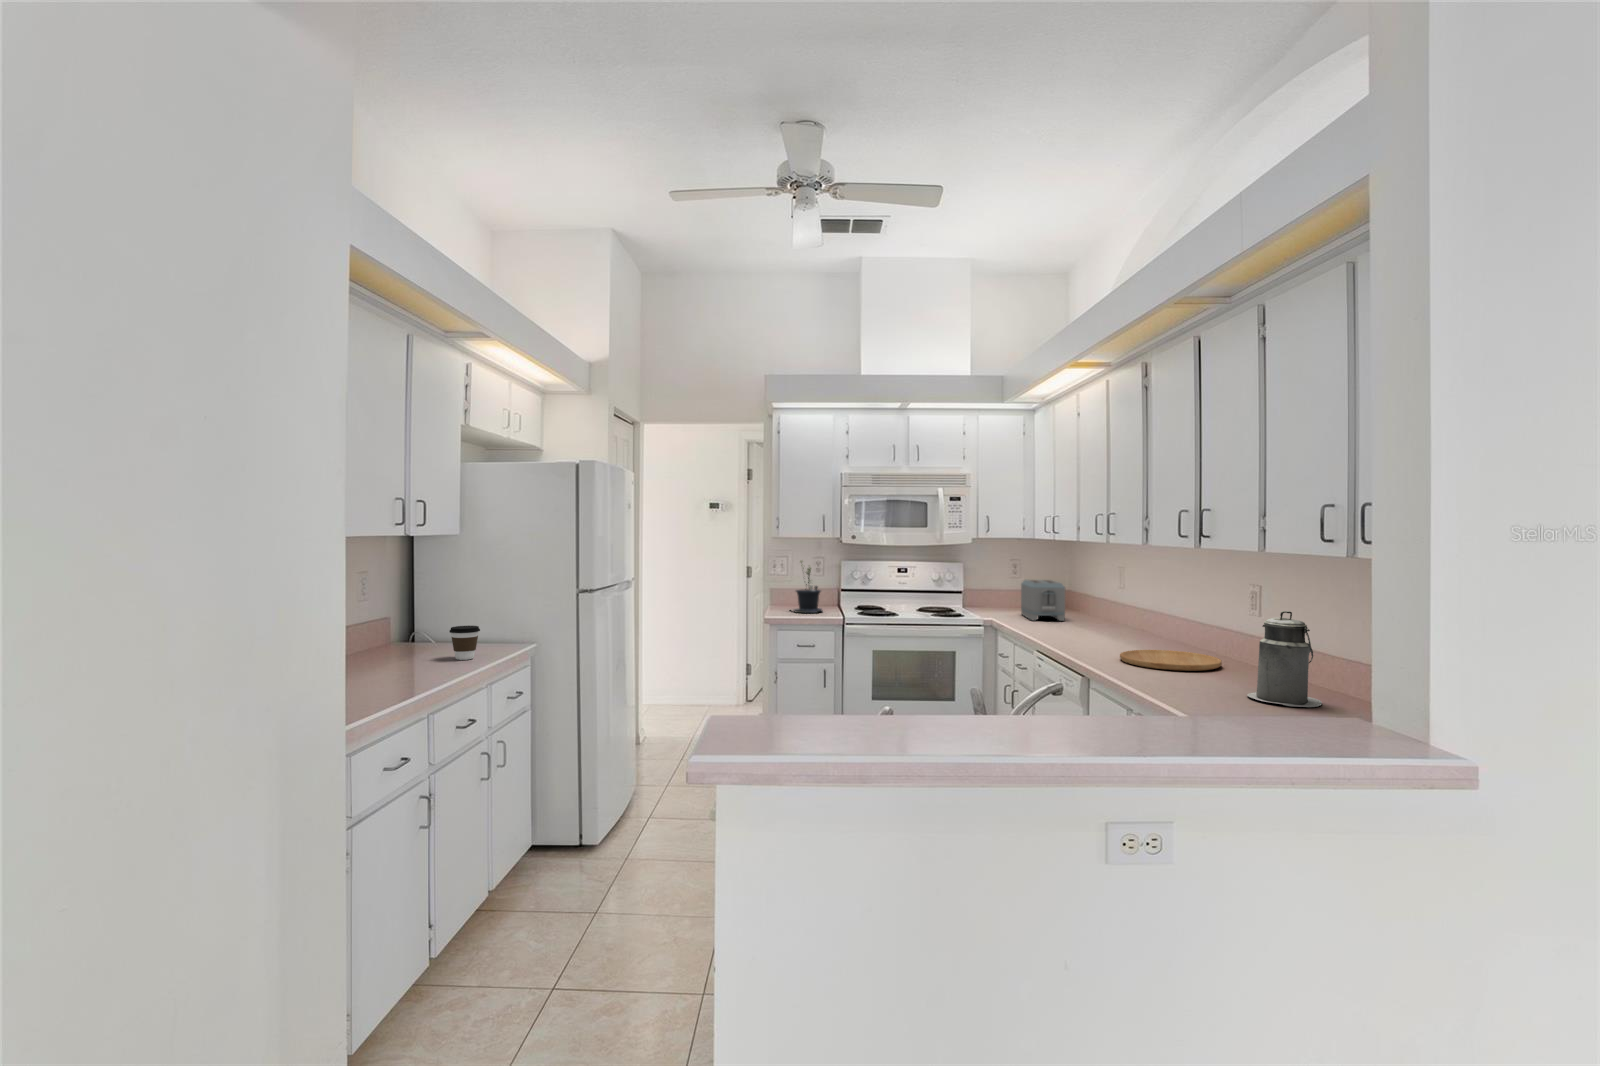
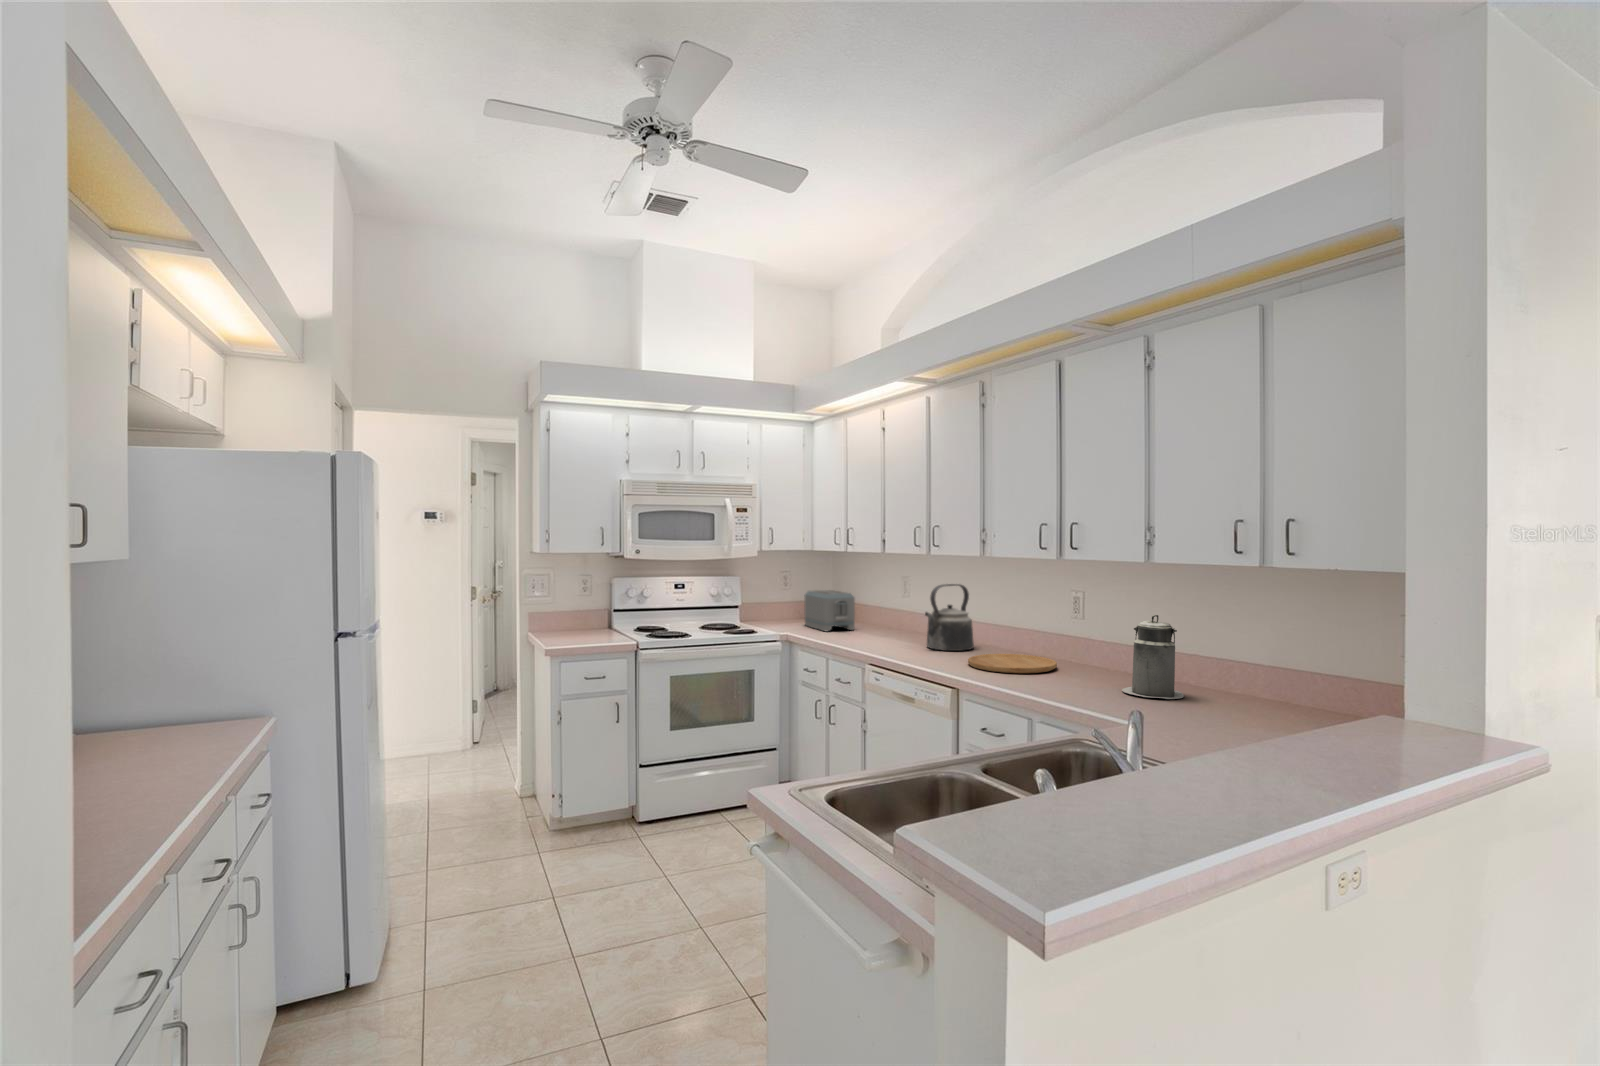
potted plant: present [794,561,823,613] -> none [563,579,607,640]
kettle: none [1102,575,1164,646] -> present [925,584,974,651]
coffee cup: present [449,626,480,660] -> none [145,704,204,762]

